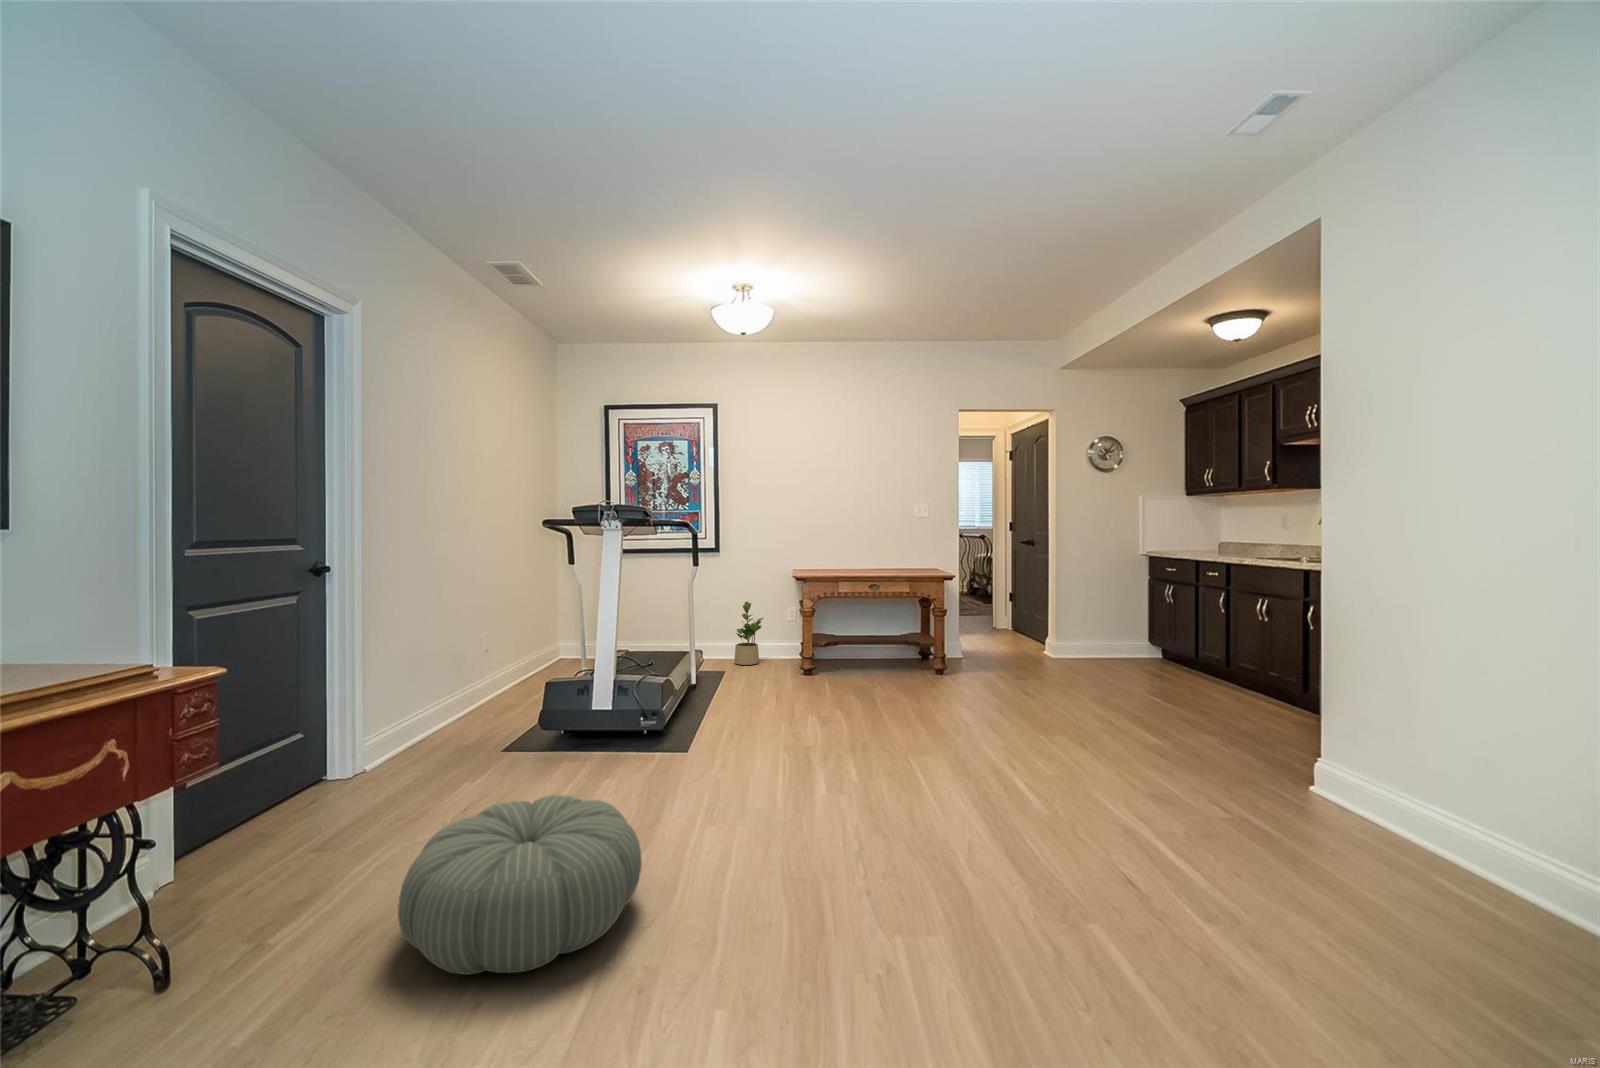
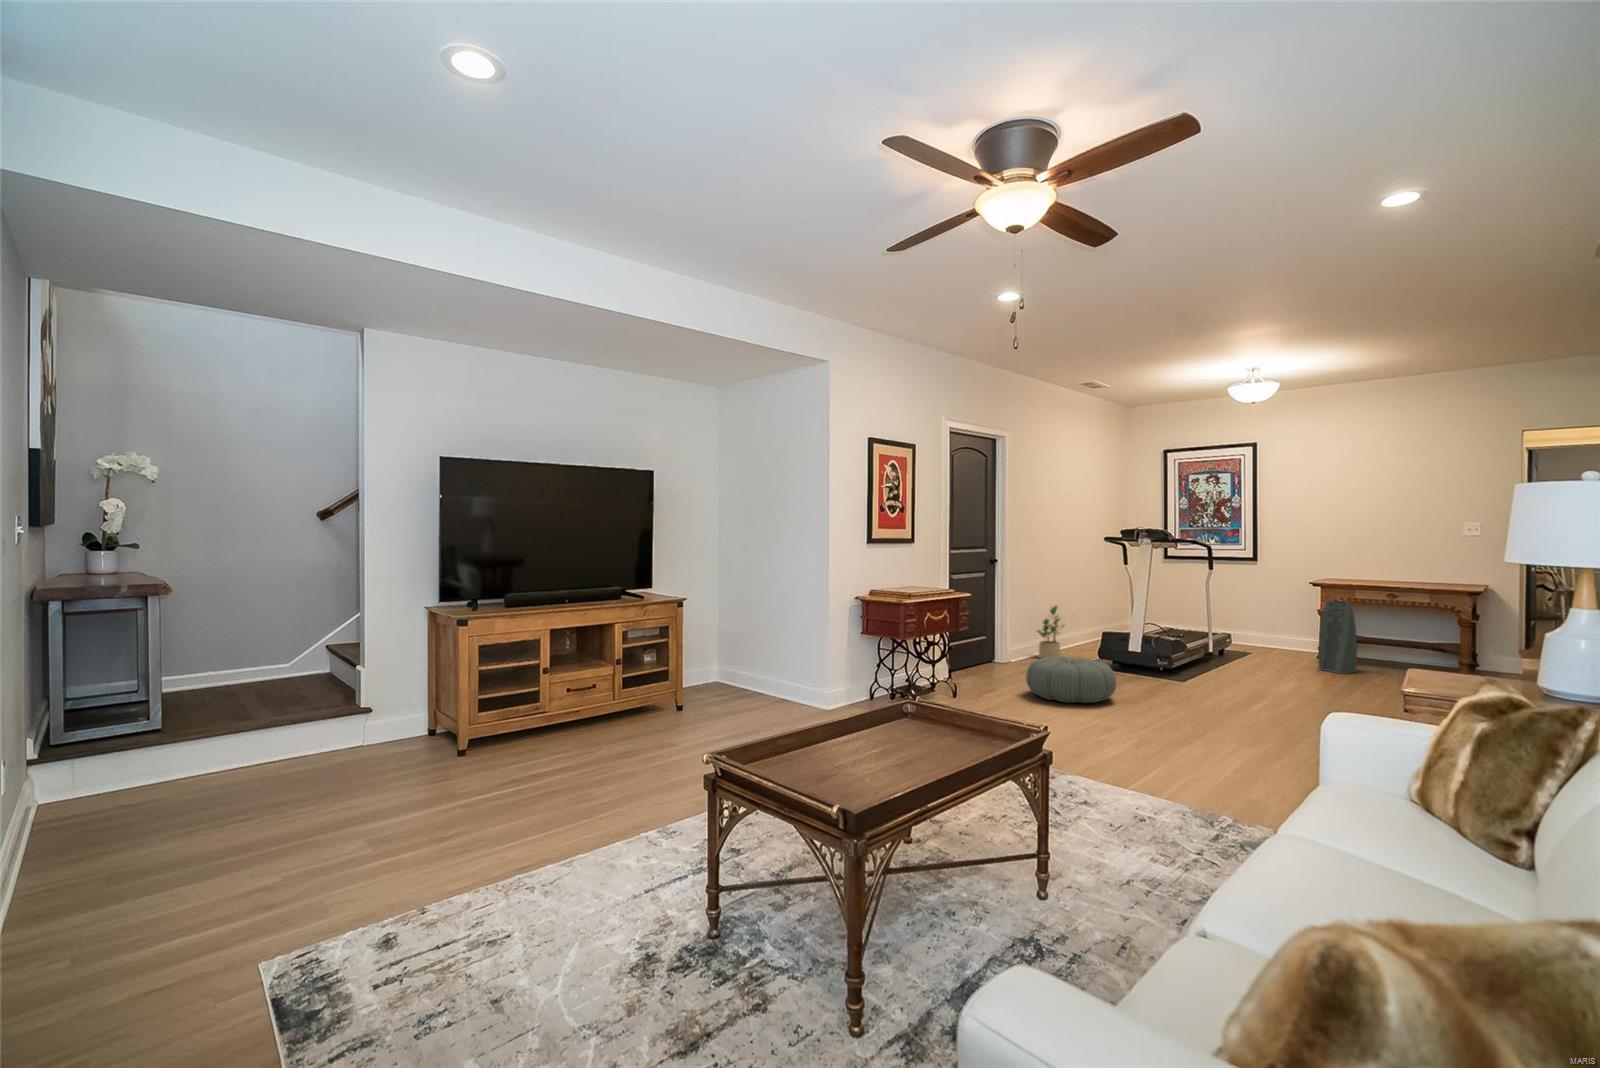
air purifier: none [811,596,845,686] -> present [1318,601,1357,674]
potted plant: present [734,602,763,665] -> present [1037,606,1064,658]

